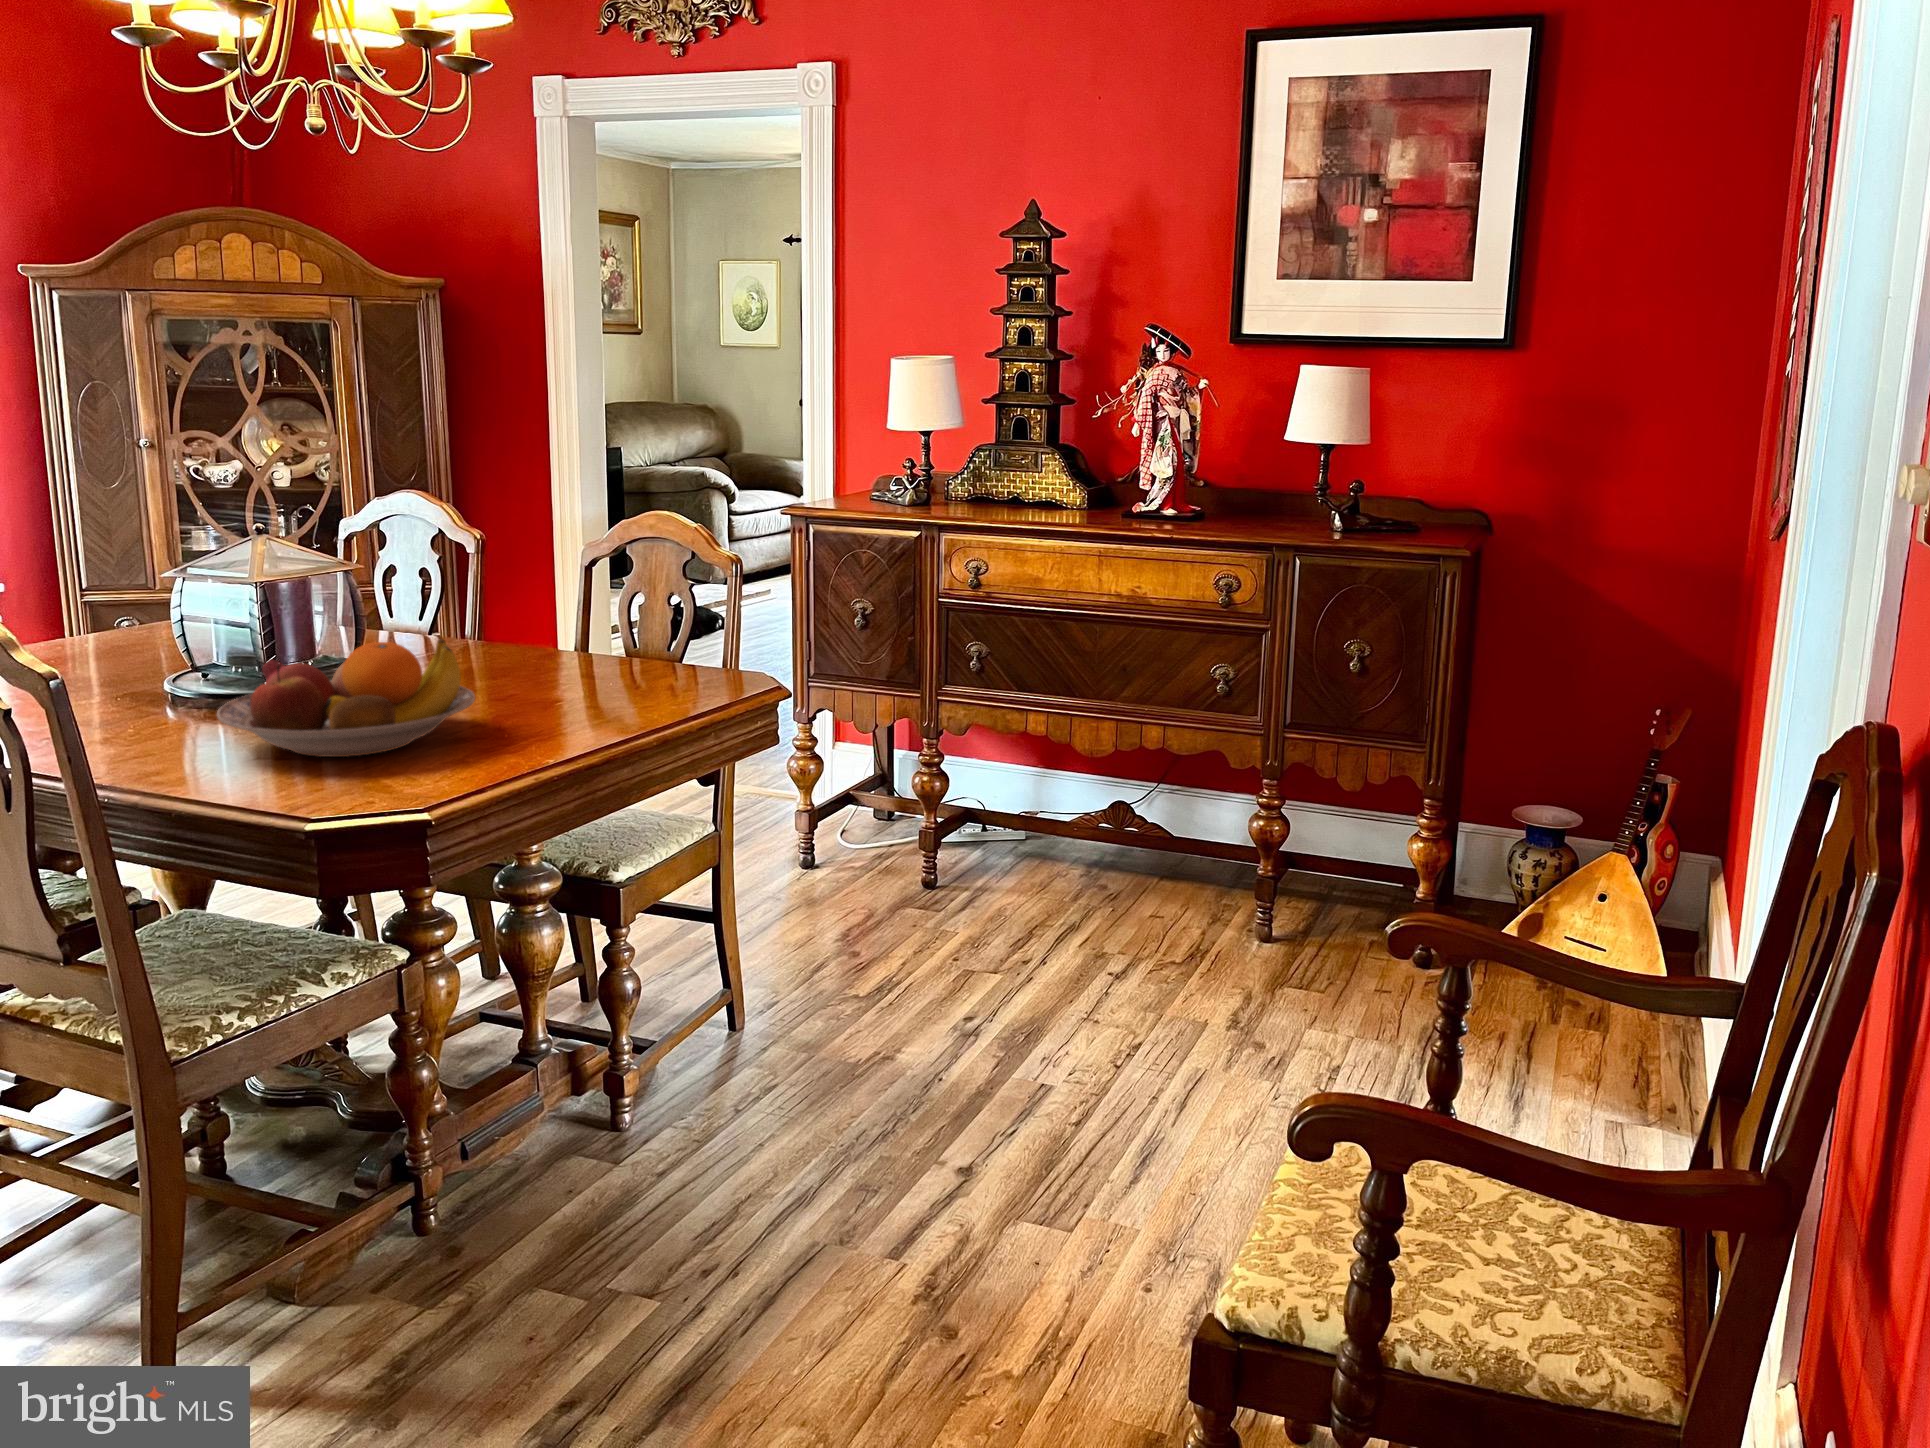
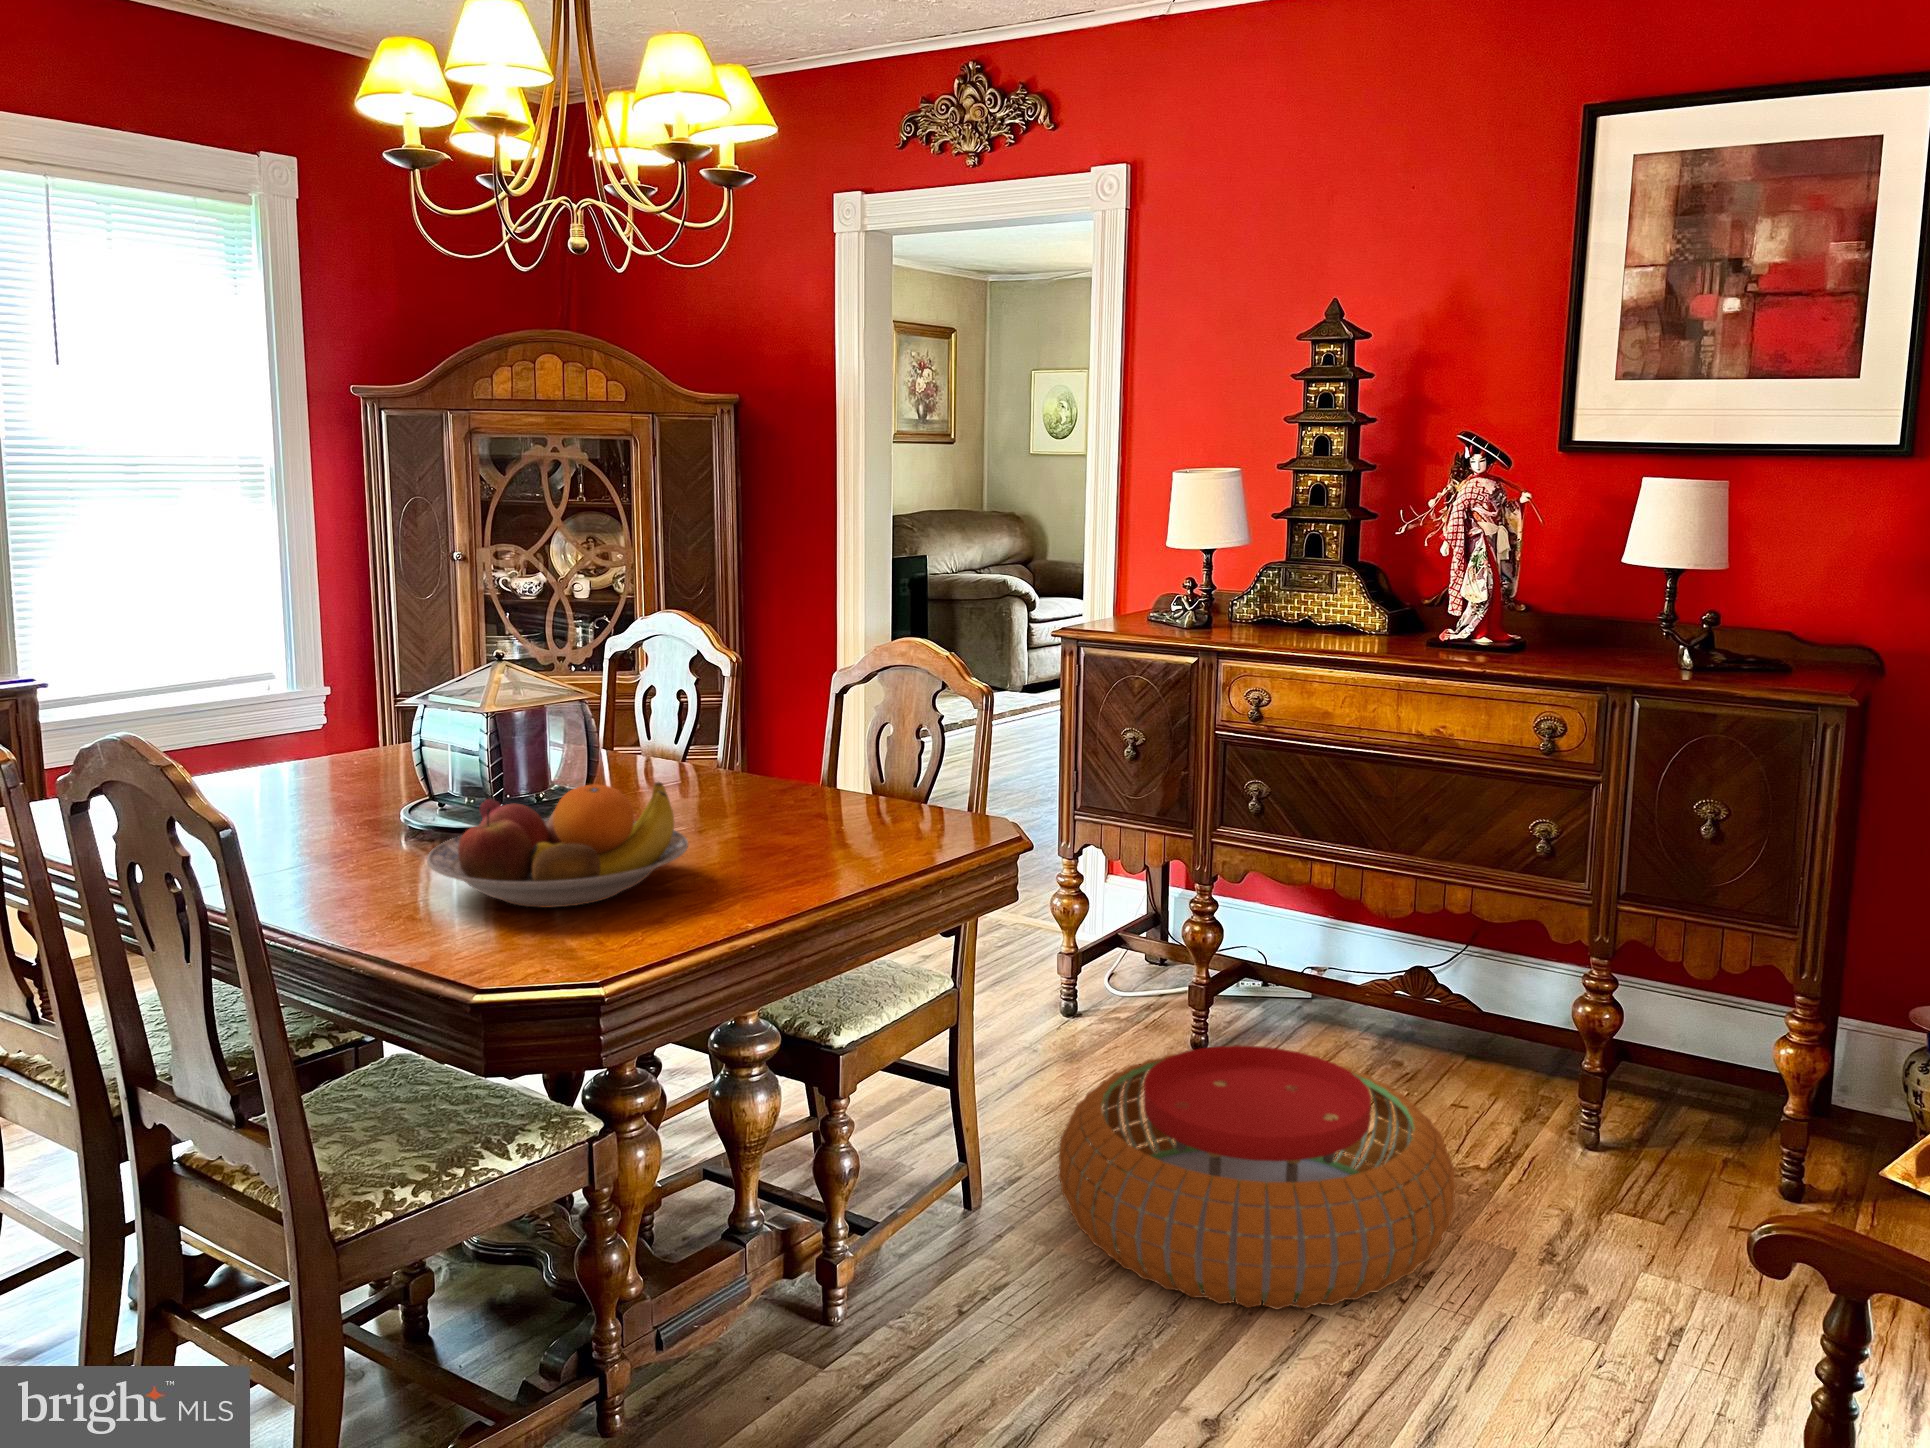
pouf: none [815,870,1160,1083] -> present [1058,1045,1456,1309]

